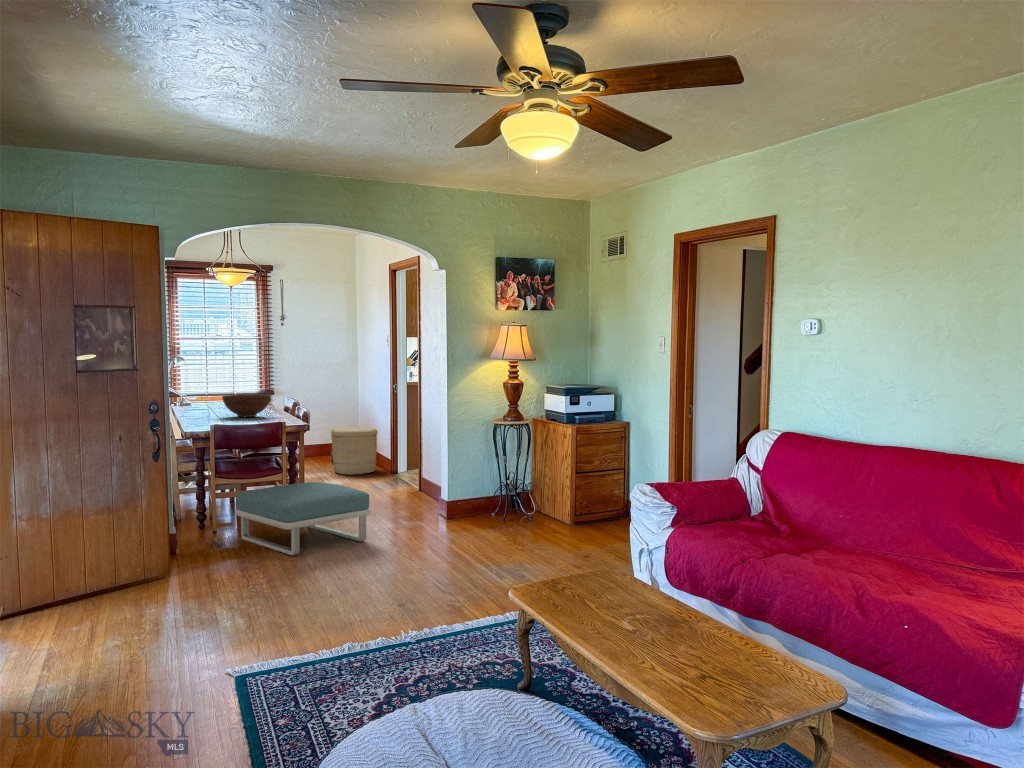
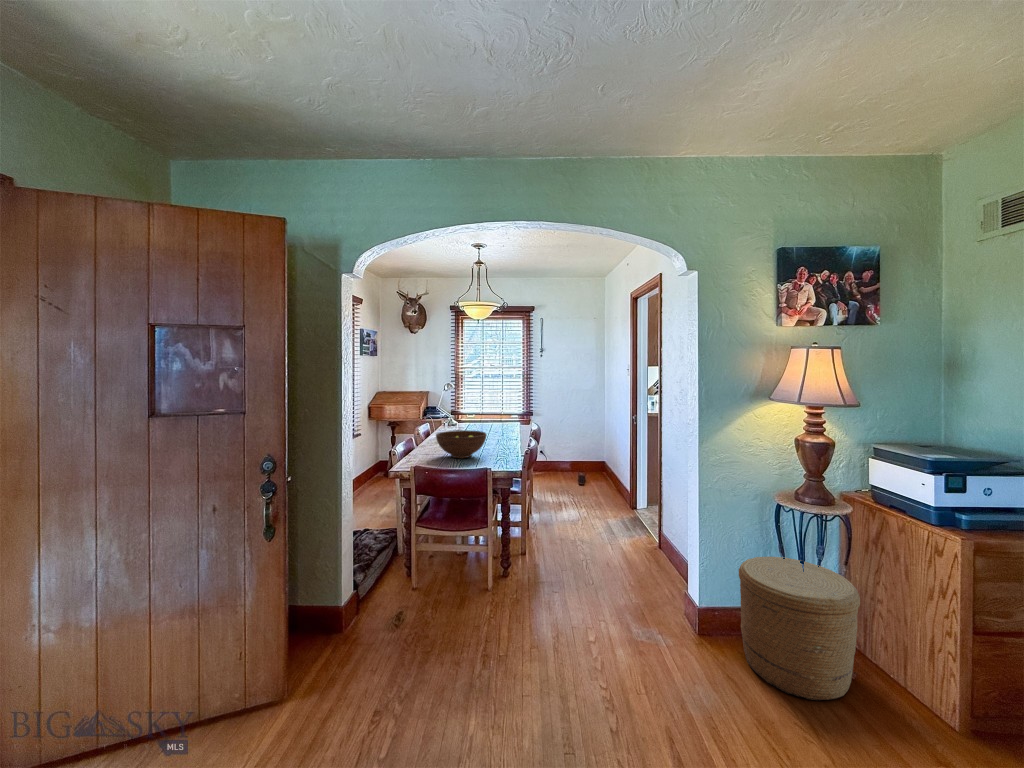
woven basket: present [331,427,378,475] -> present [739,557,860,700]
footstool: present [236,482,371,555] -> none [408,555,574,713]

